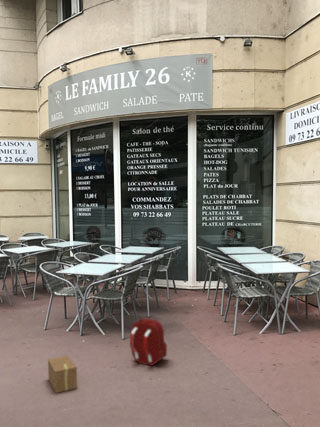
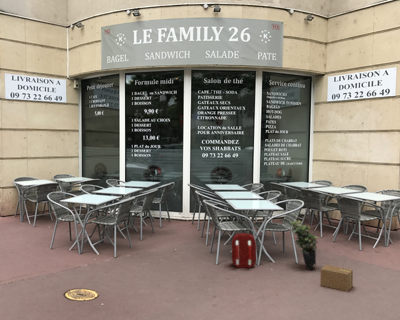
potted plant: none [72,297,106,360] -> present [290,221,318,270]
backpack: present [130,319,167,365] -> present [232,233,256,268]

